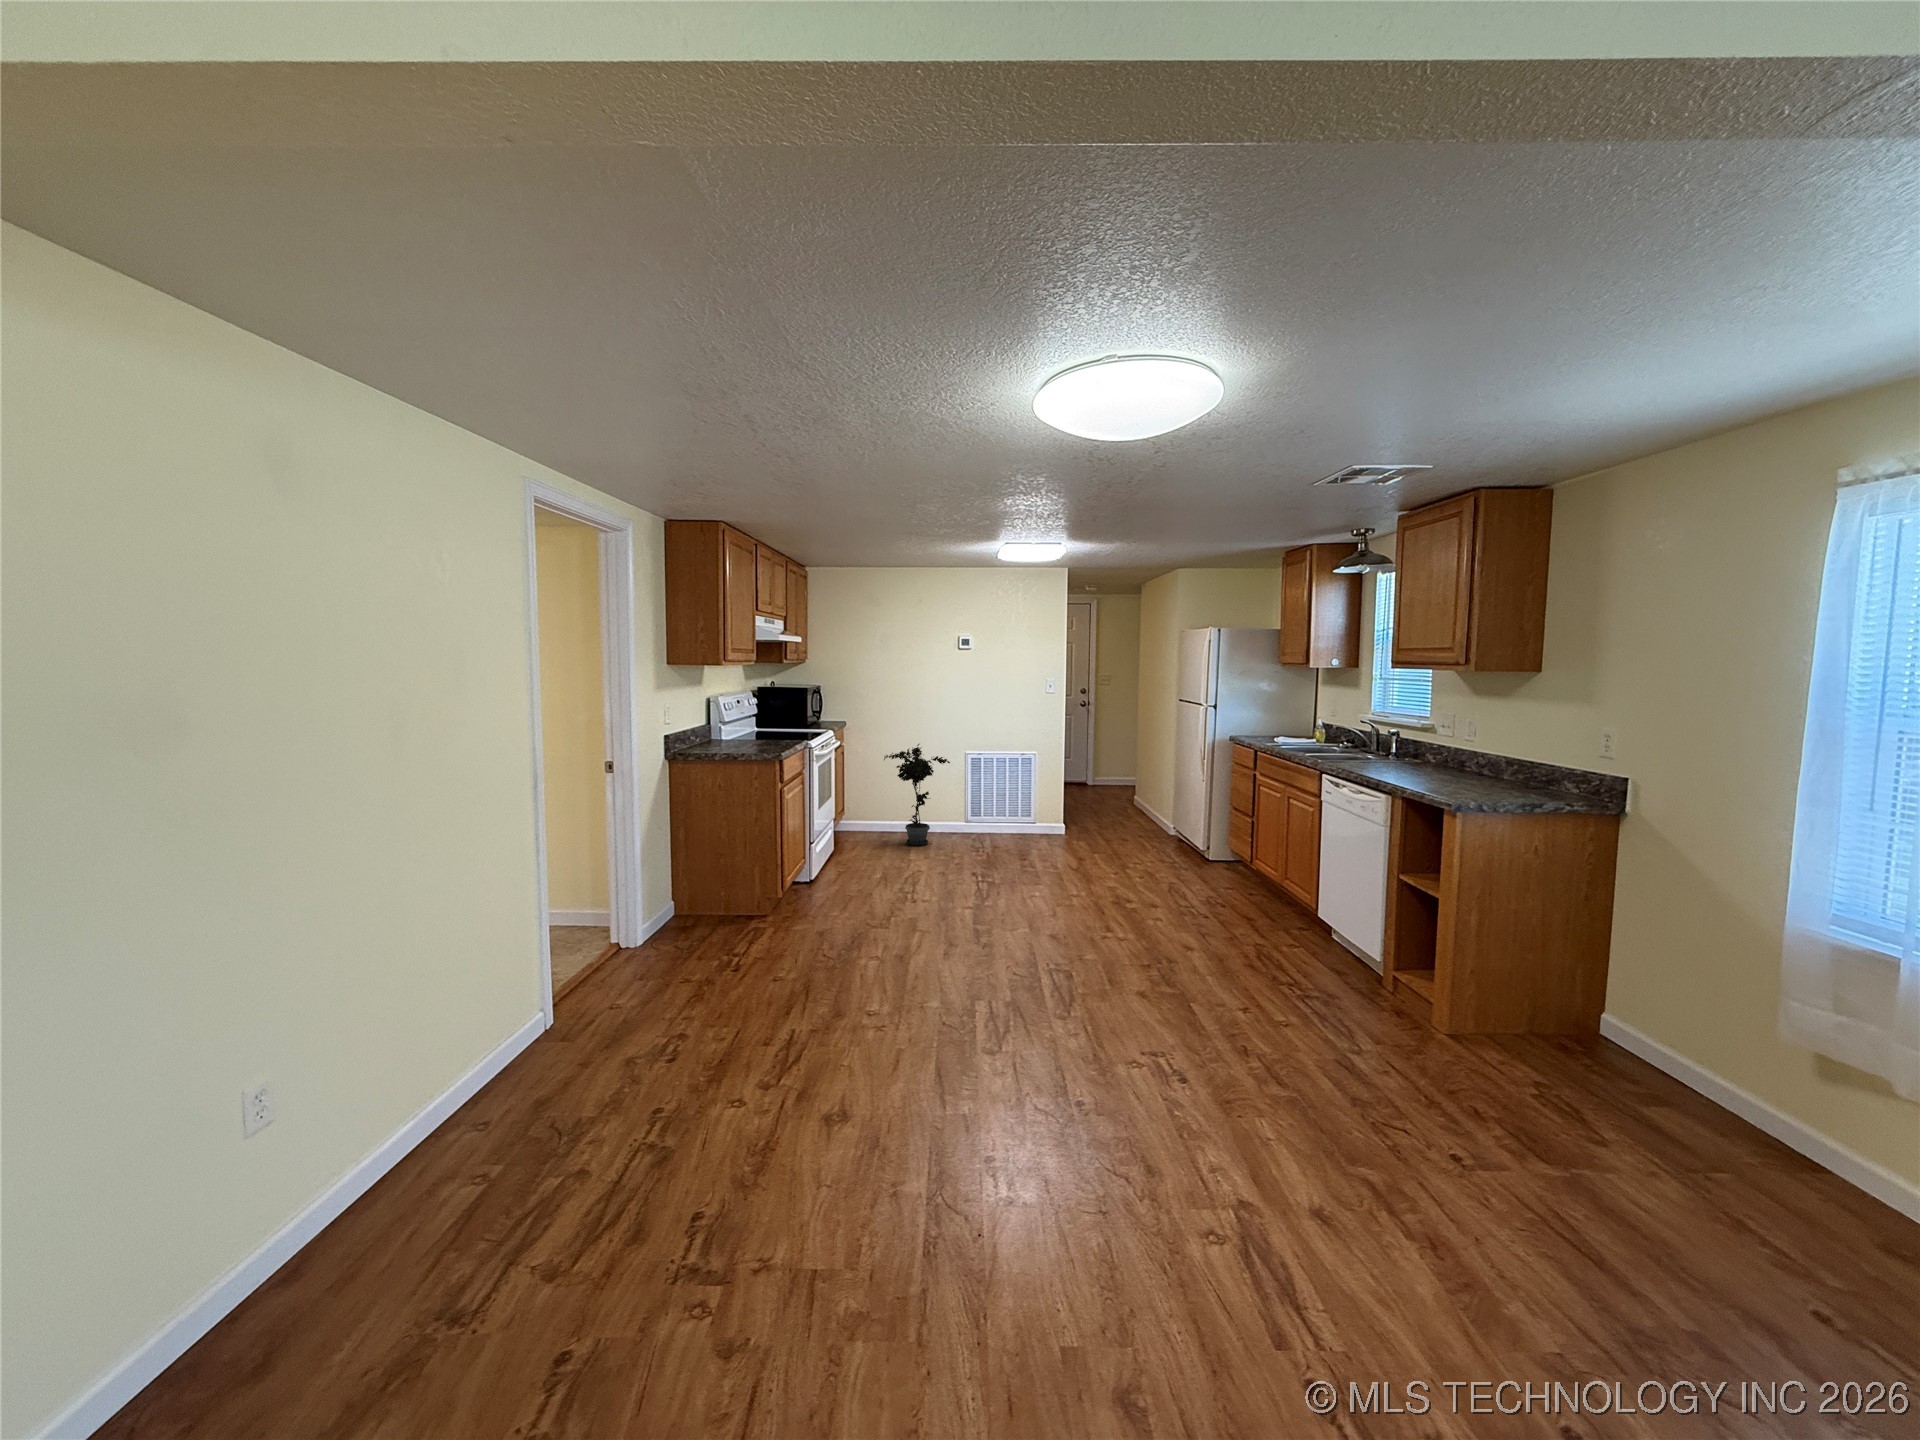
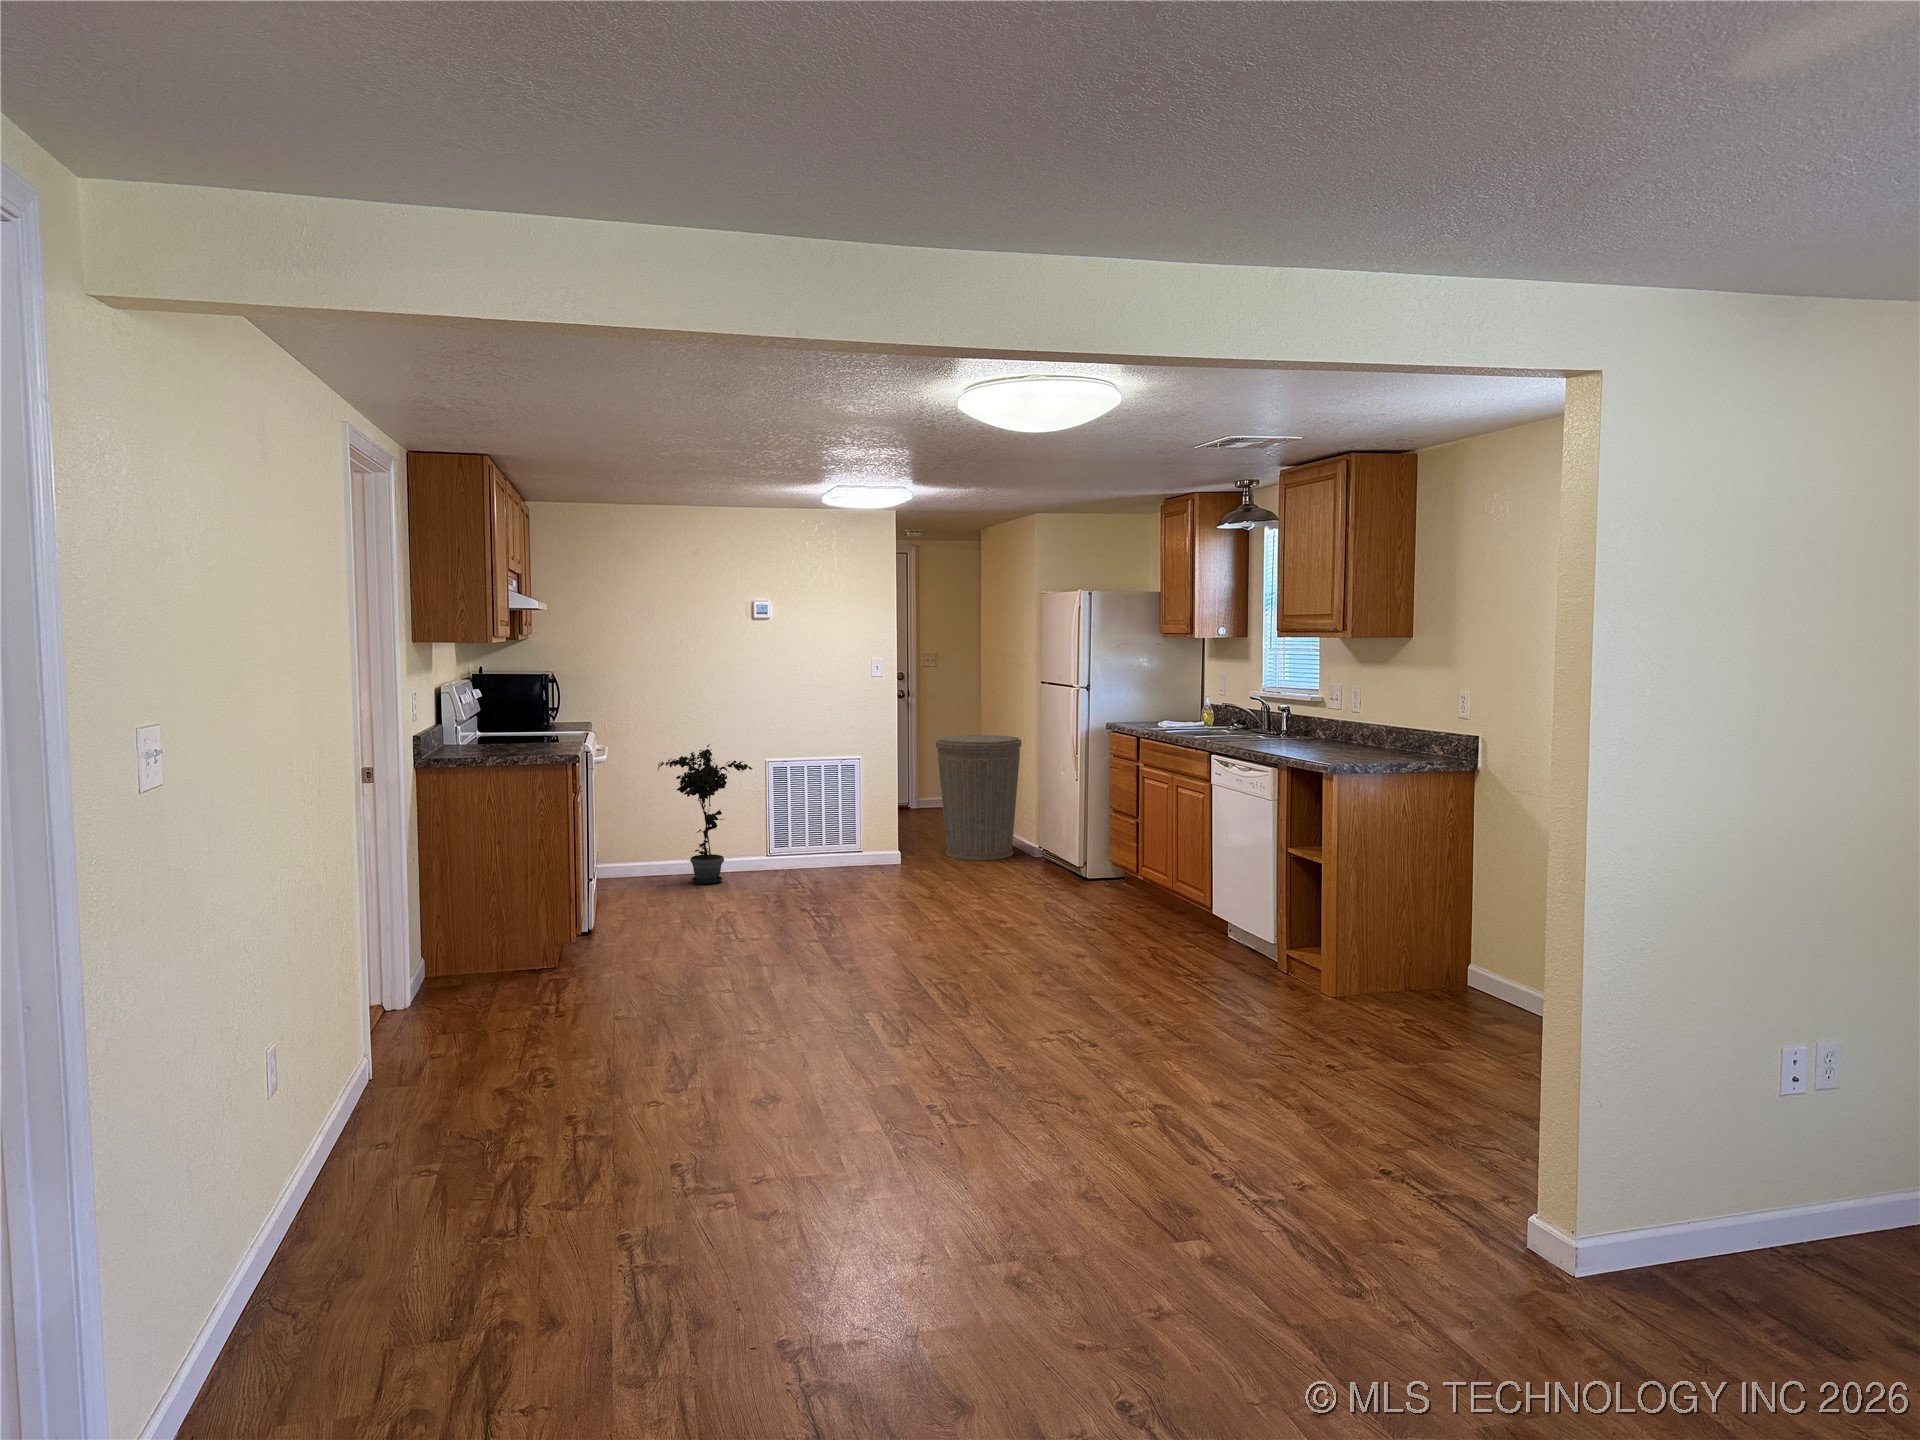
trash can: none [1095,740,1162,837] -> present [936,735,1021,860]

